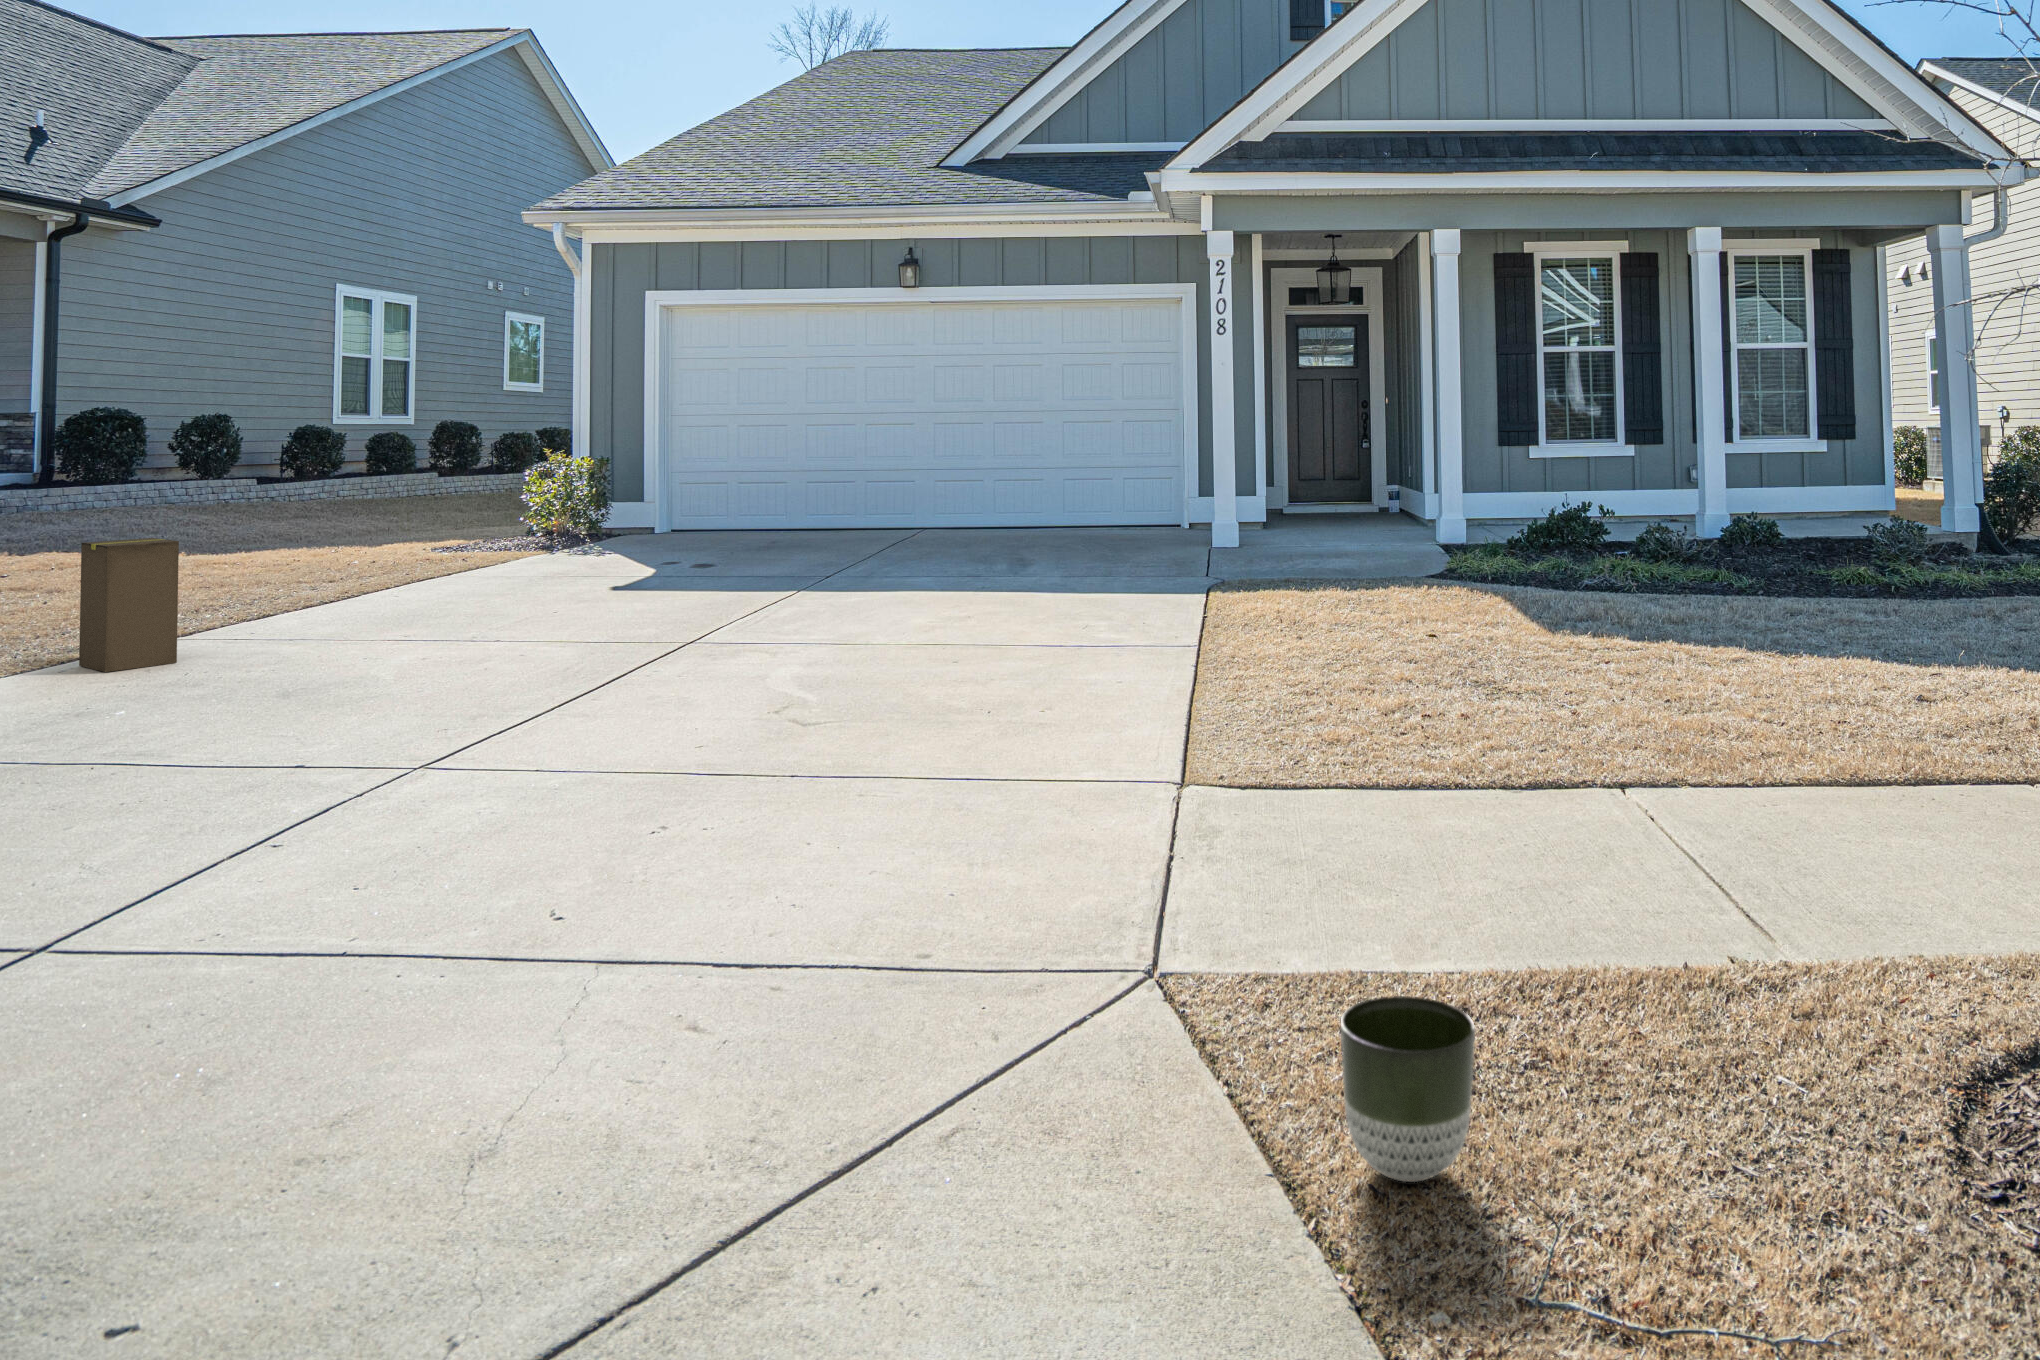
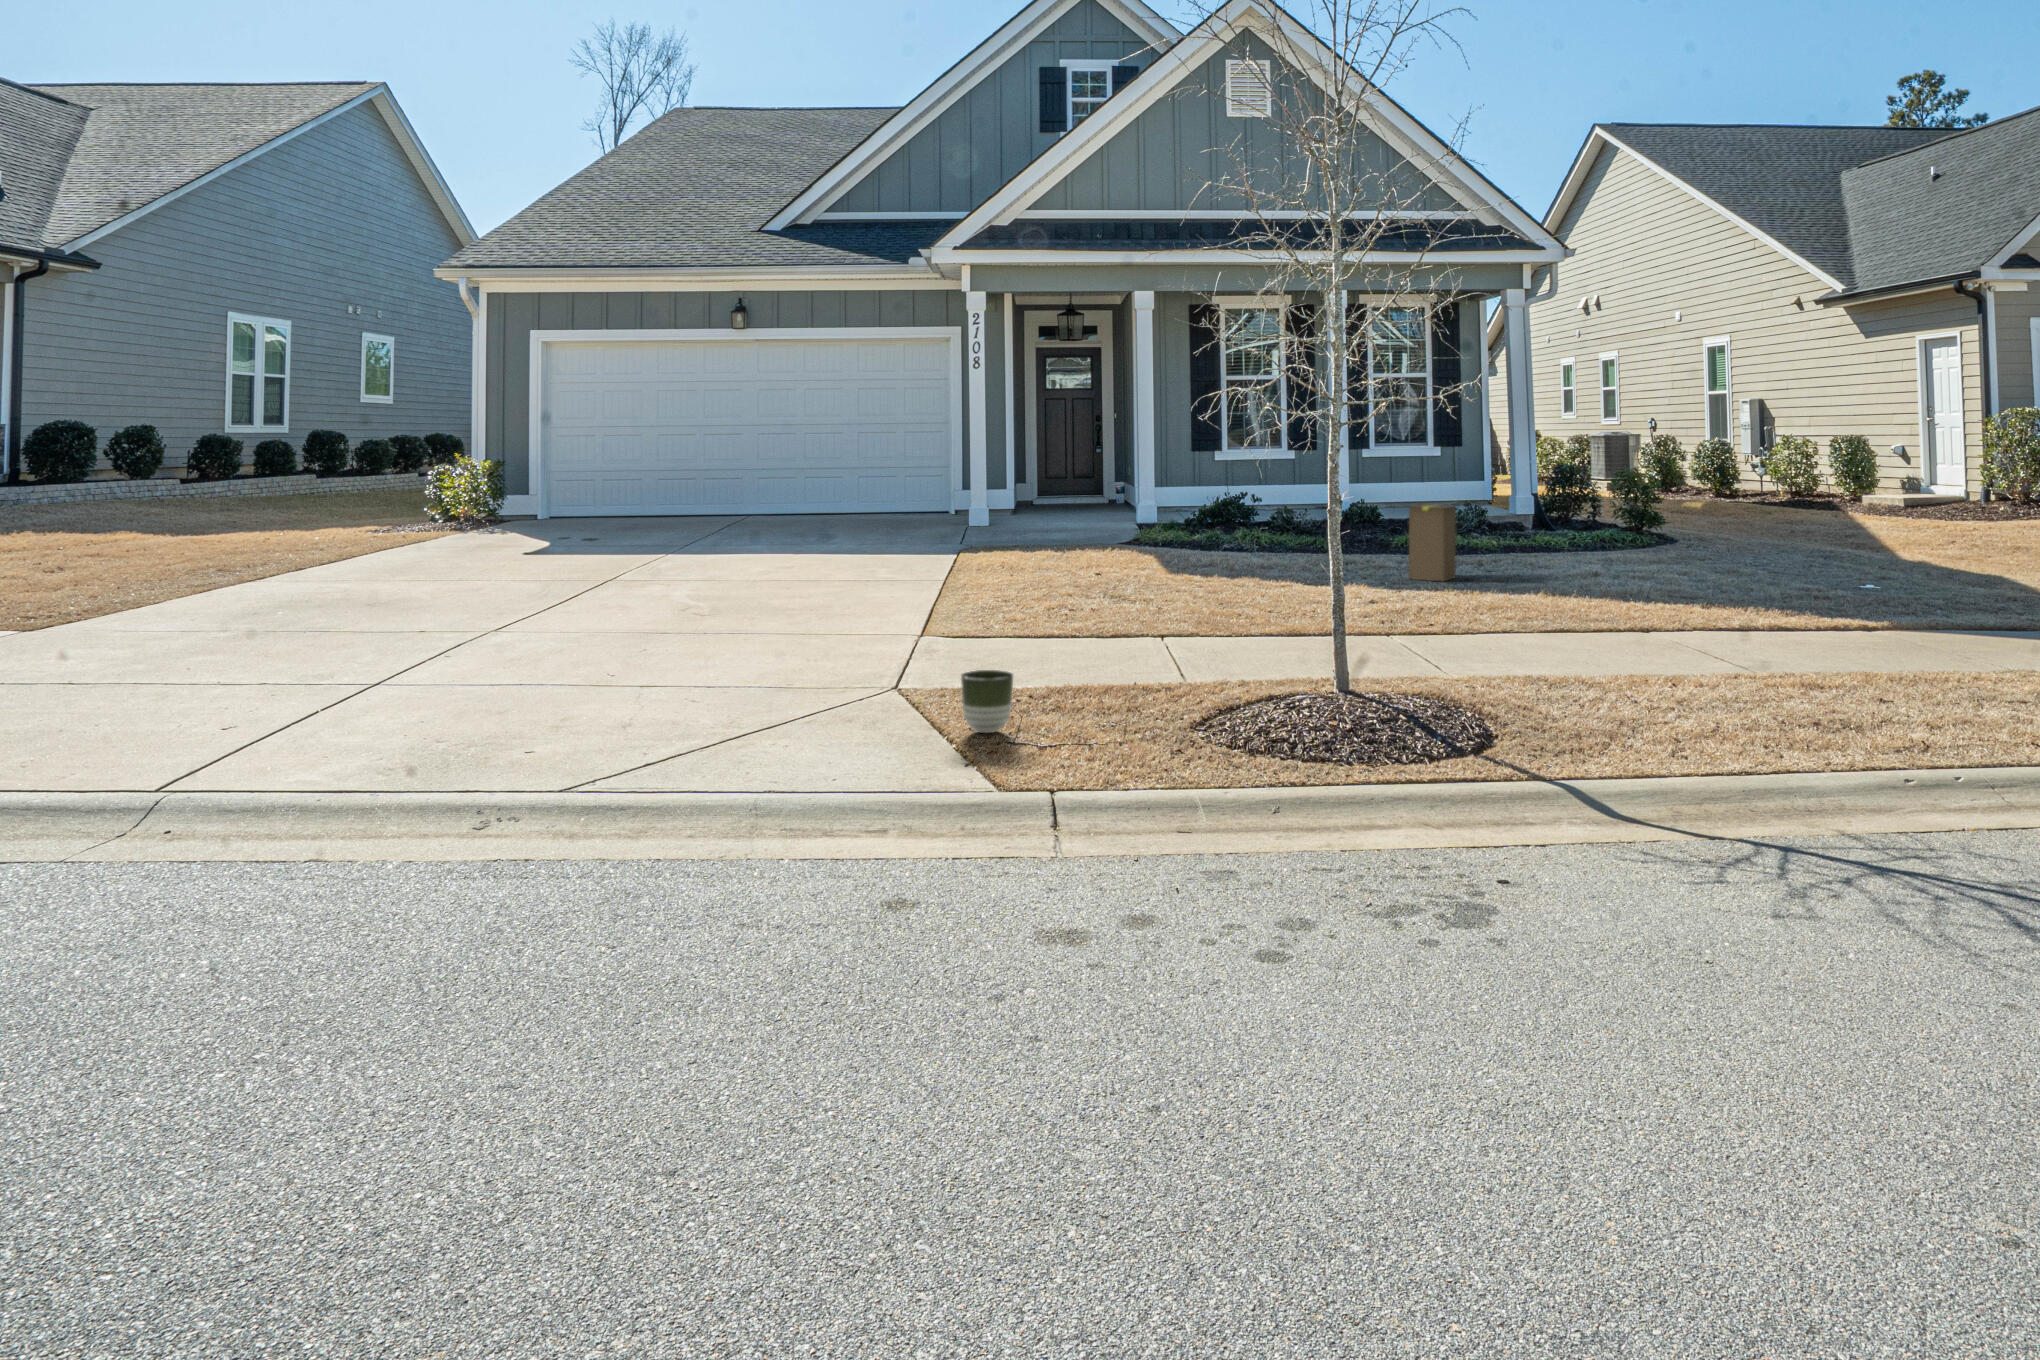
cardboard box: present [79,538,179,672] -> present [1409,504,1456,581]

